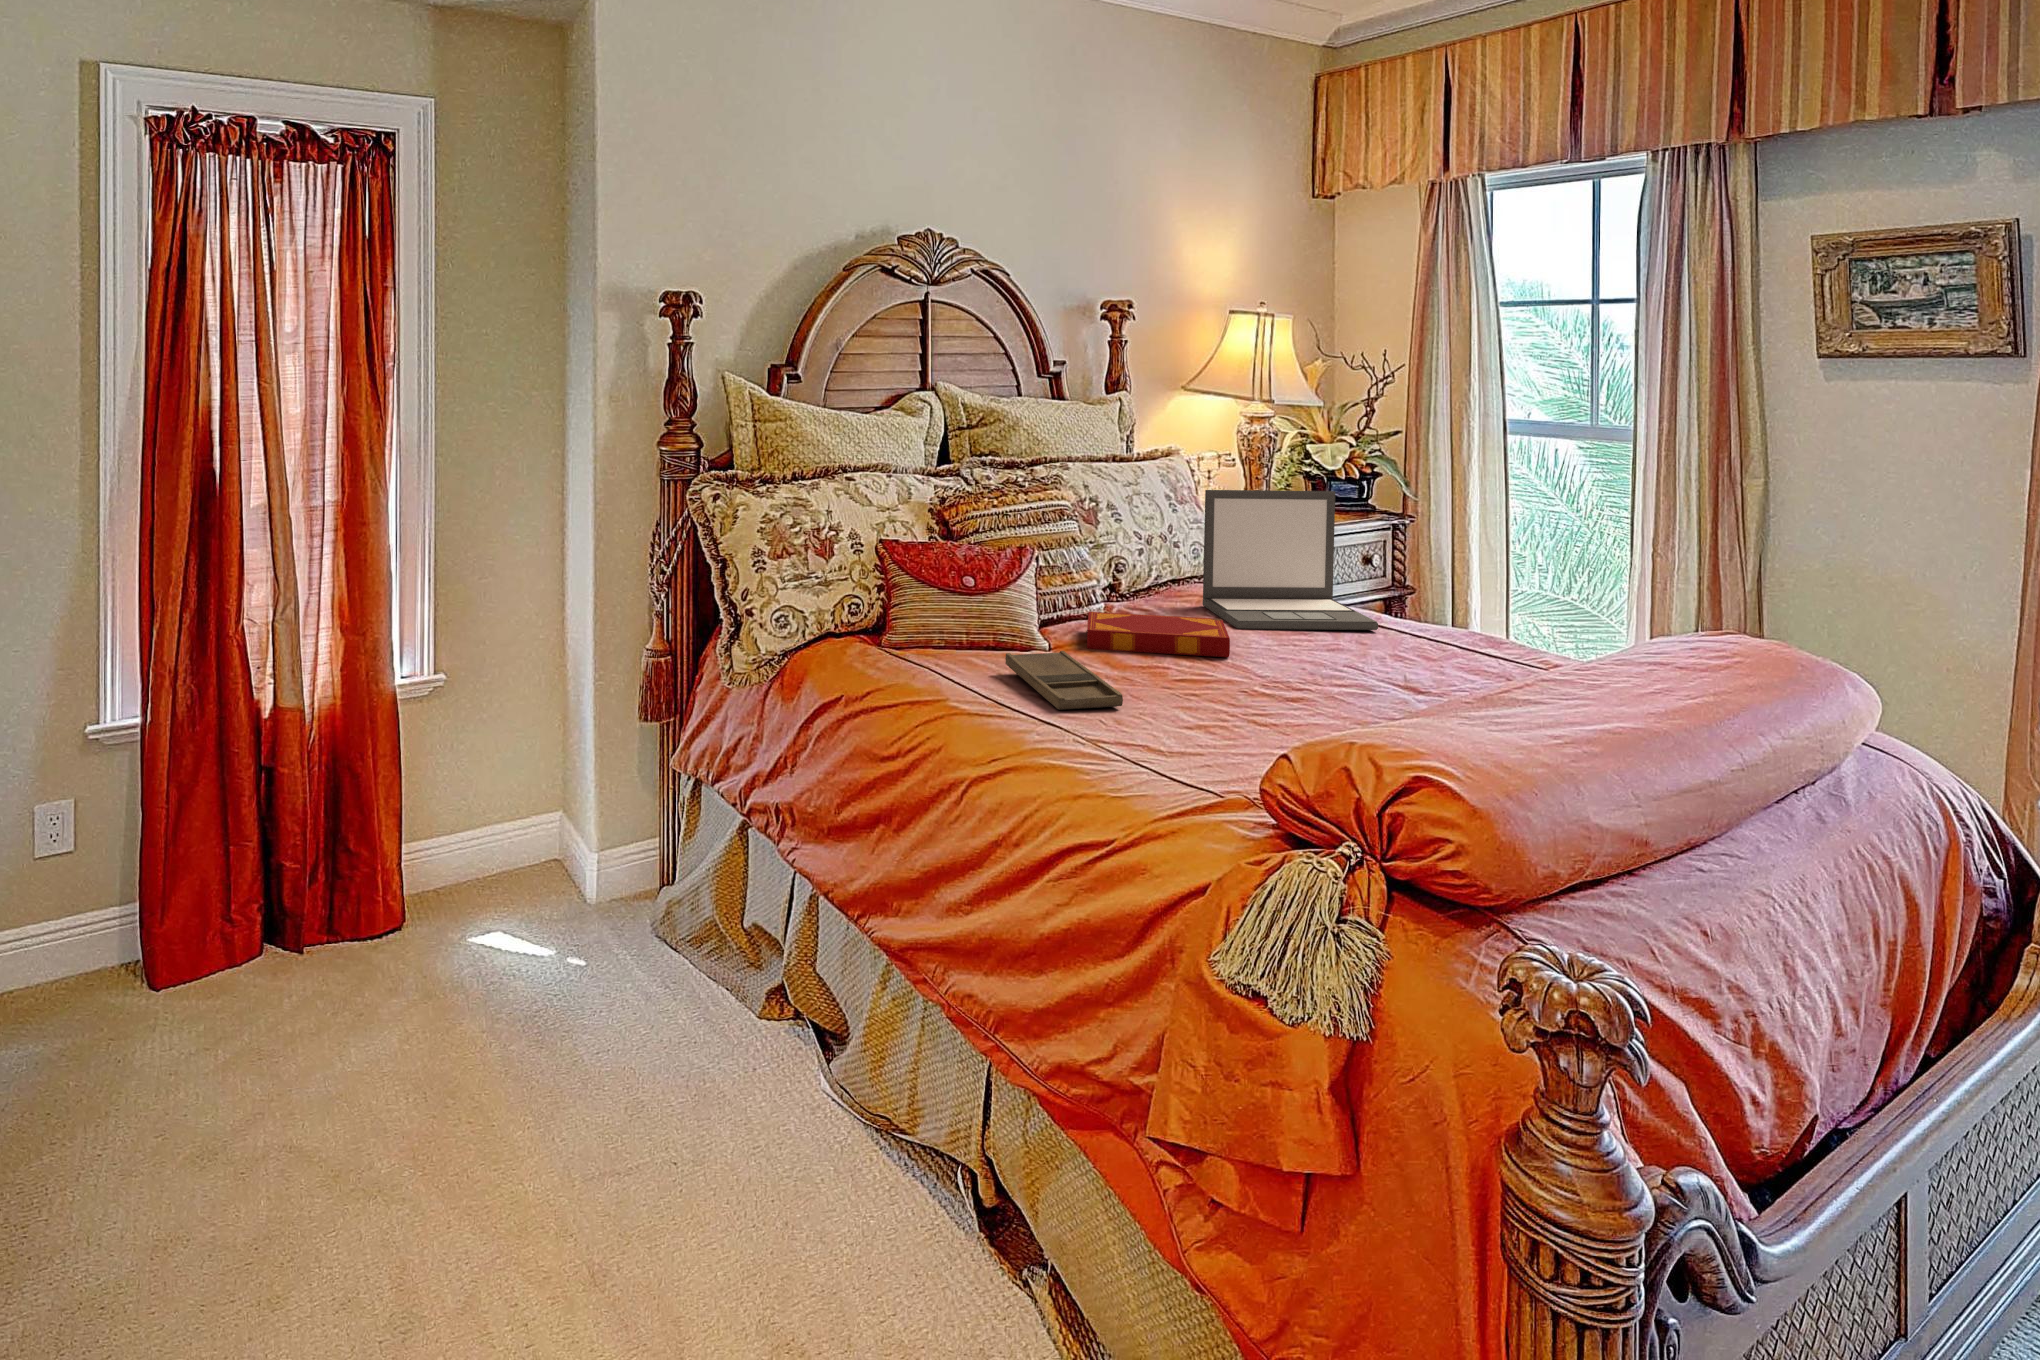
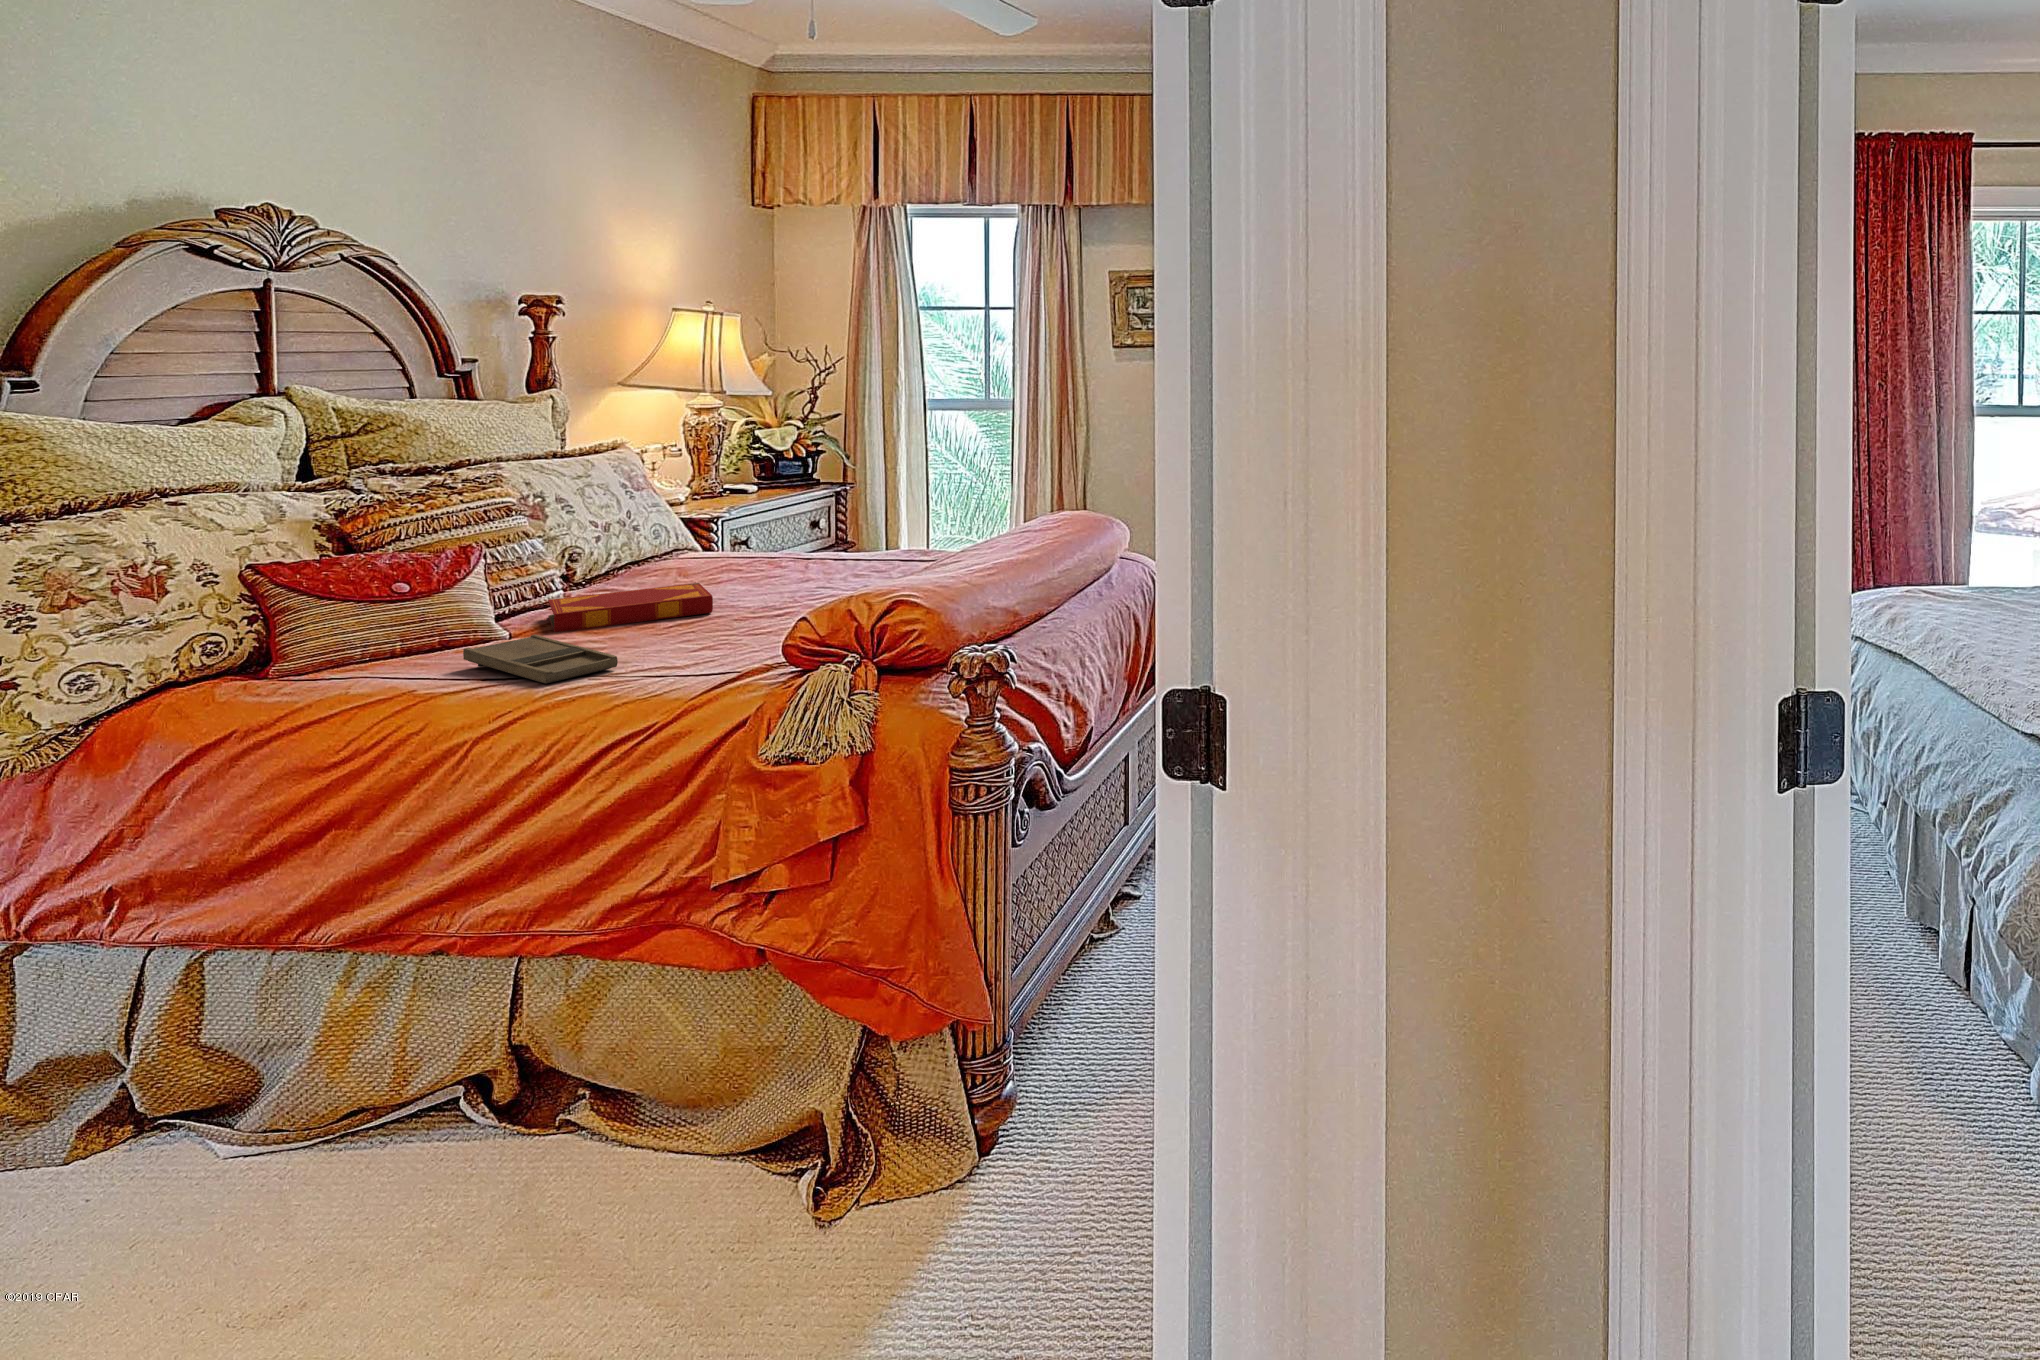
laptop: present [1202,490,1378,630] -> none [669,464,843,591]

